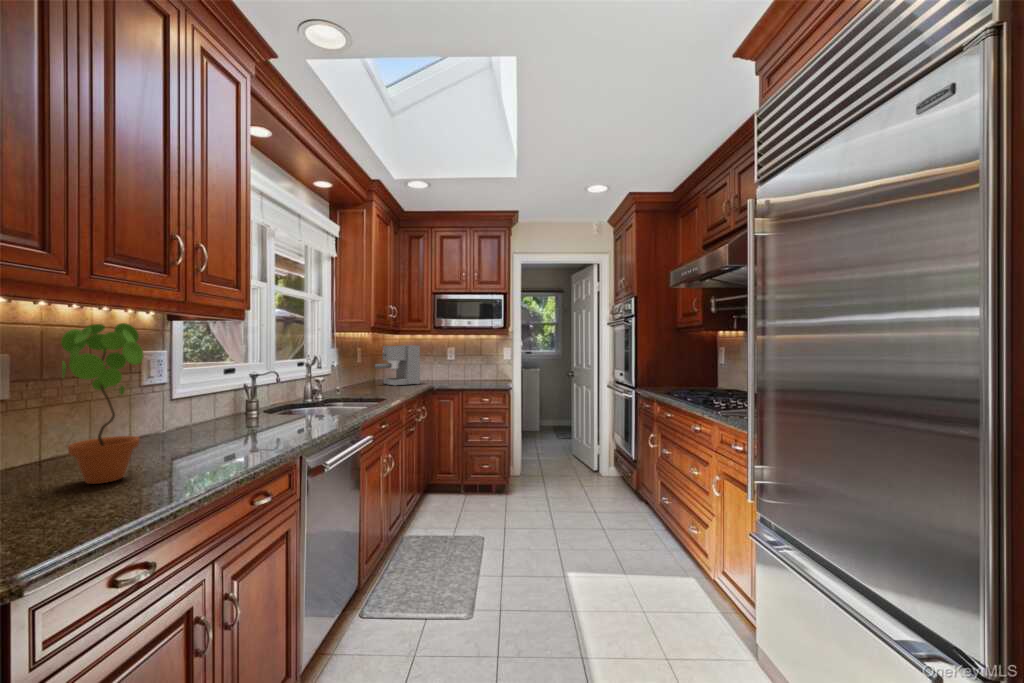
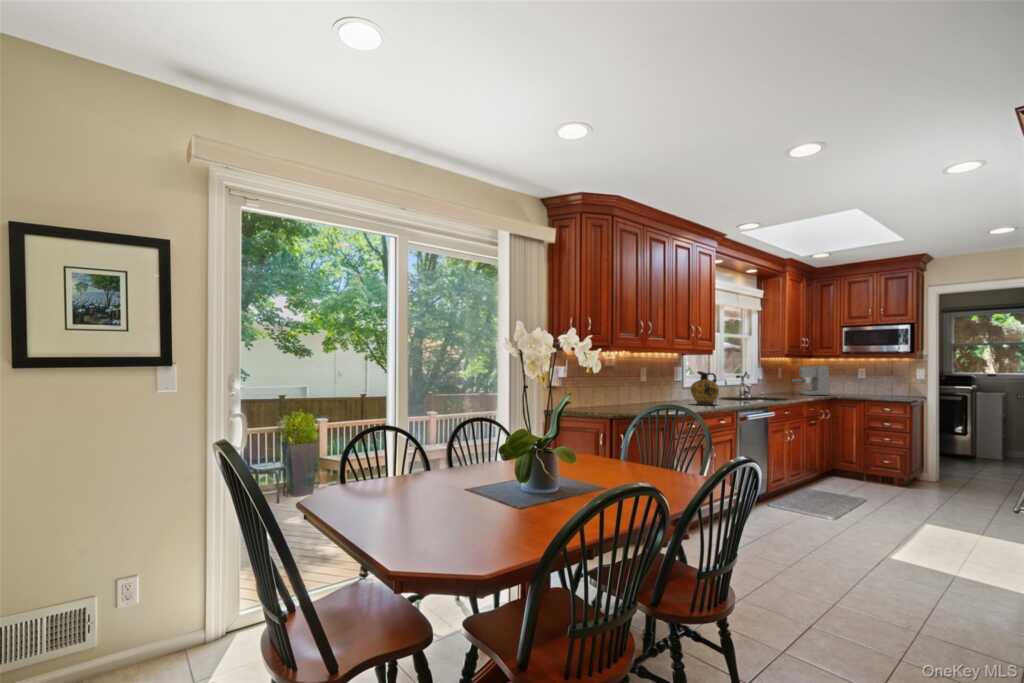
potted plant: present [61,323,143,484] -> none [663,359,682,405]
ceramic jug: none [183,360,272,456] -> present [690,371,719,405]

